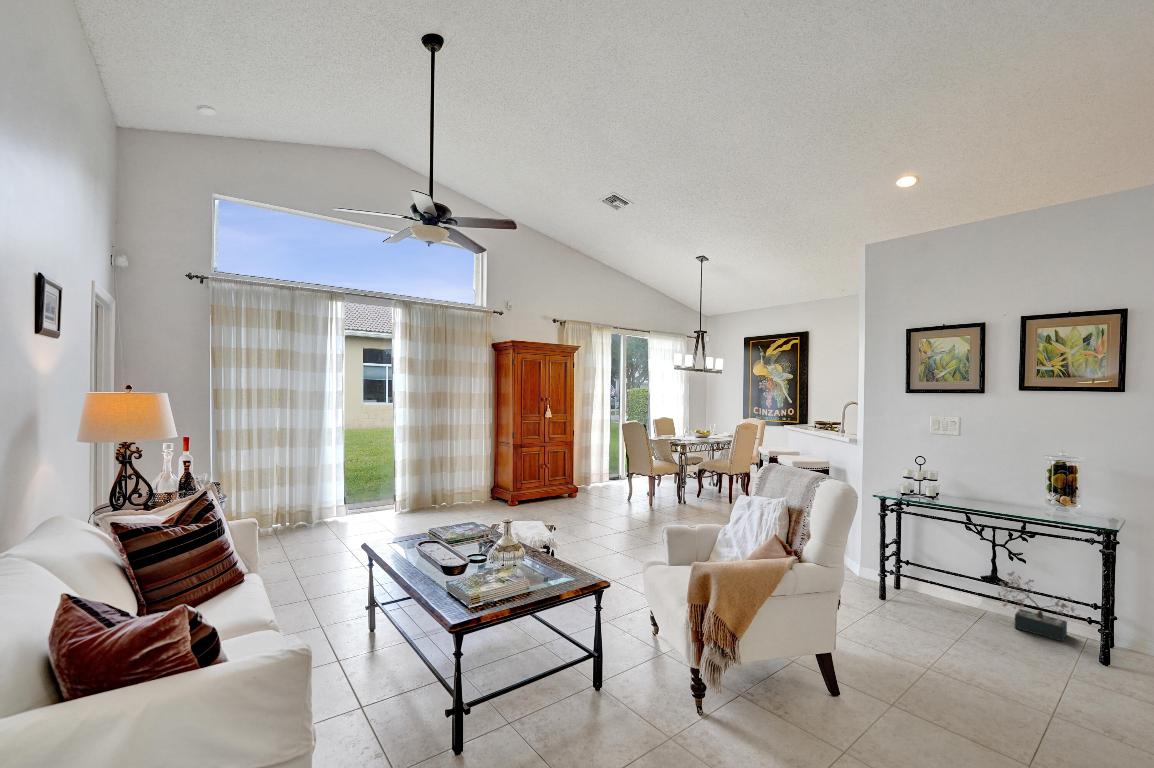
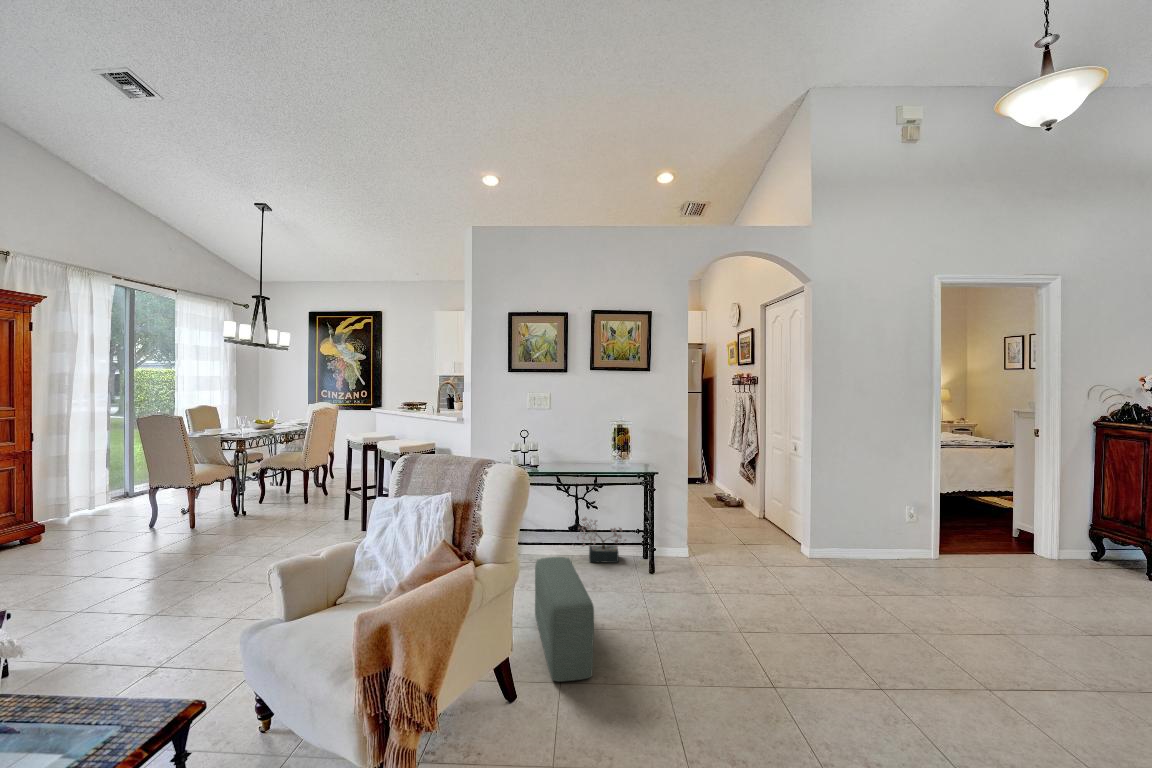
pouf: none [888,591,949,721] -> present [535,557,594,681]

